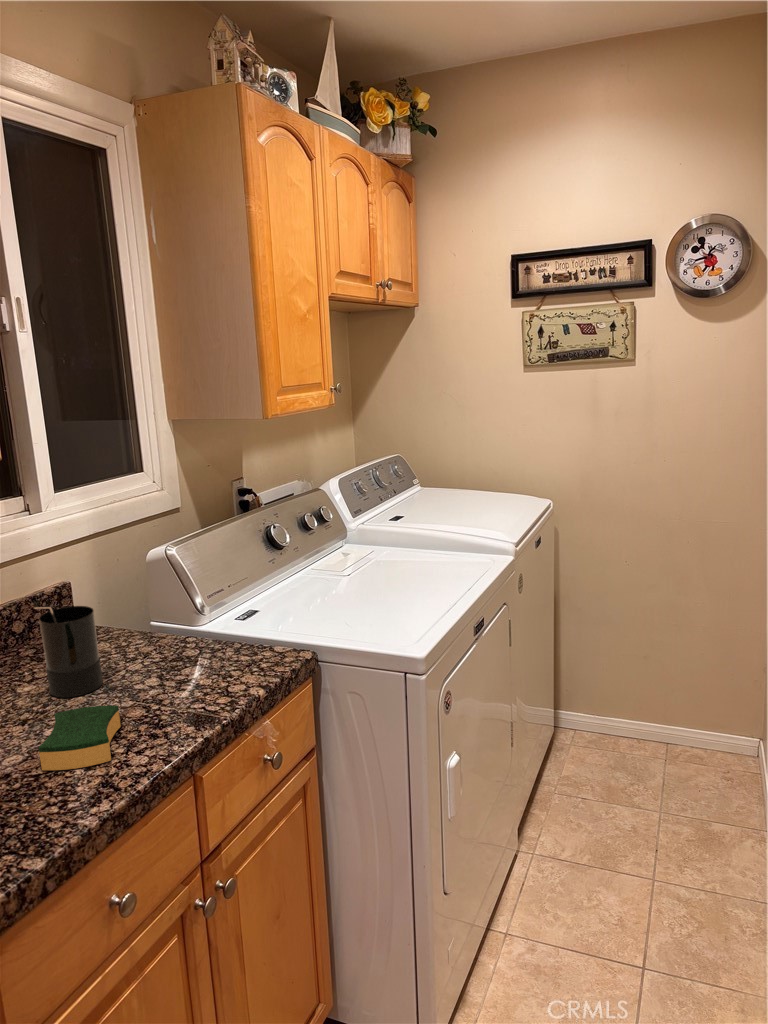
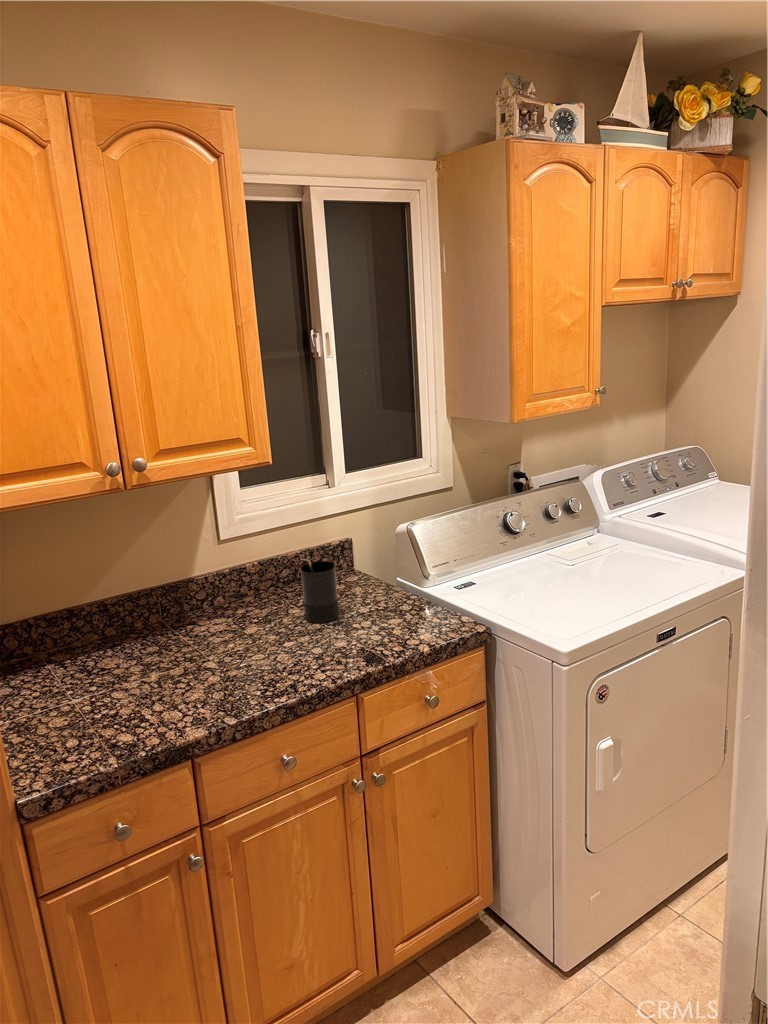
sponge: present [38,705,121,770] -> none [267,633,326,672]

